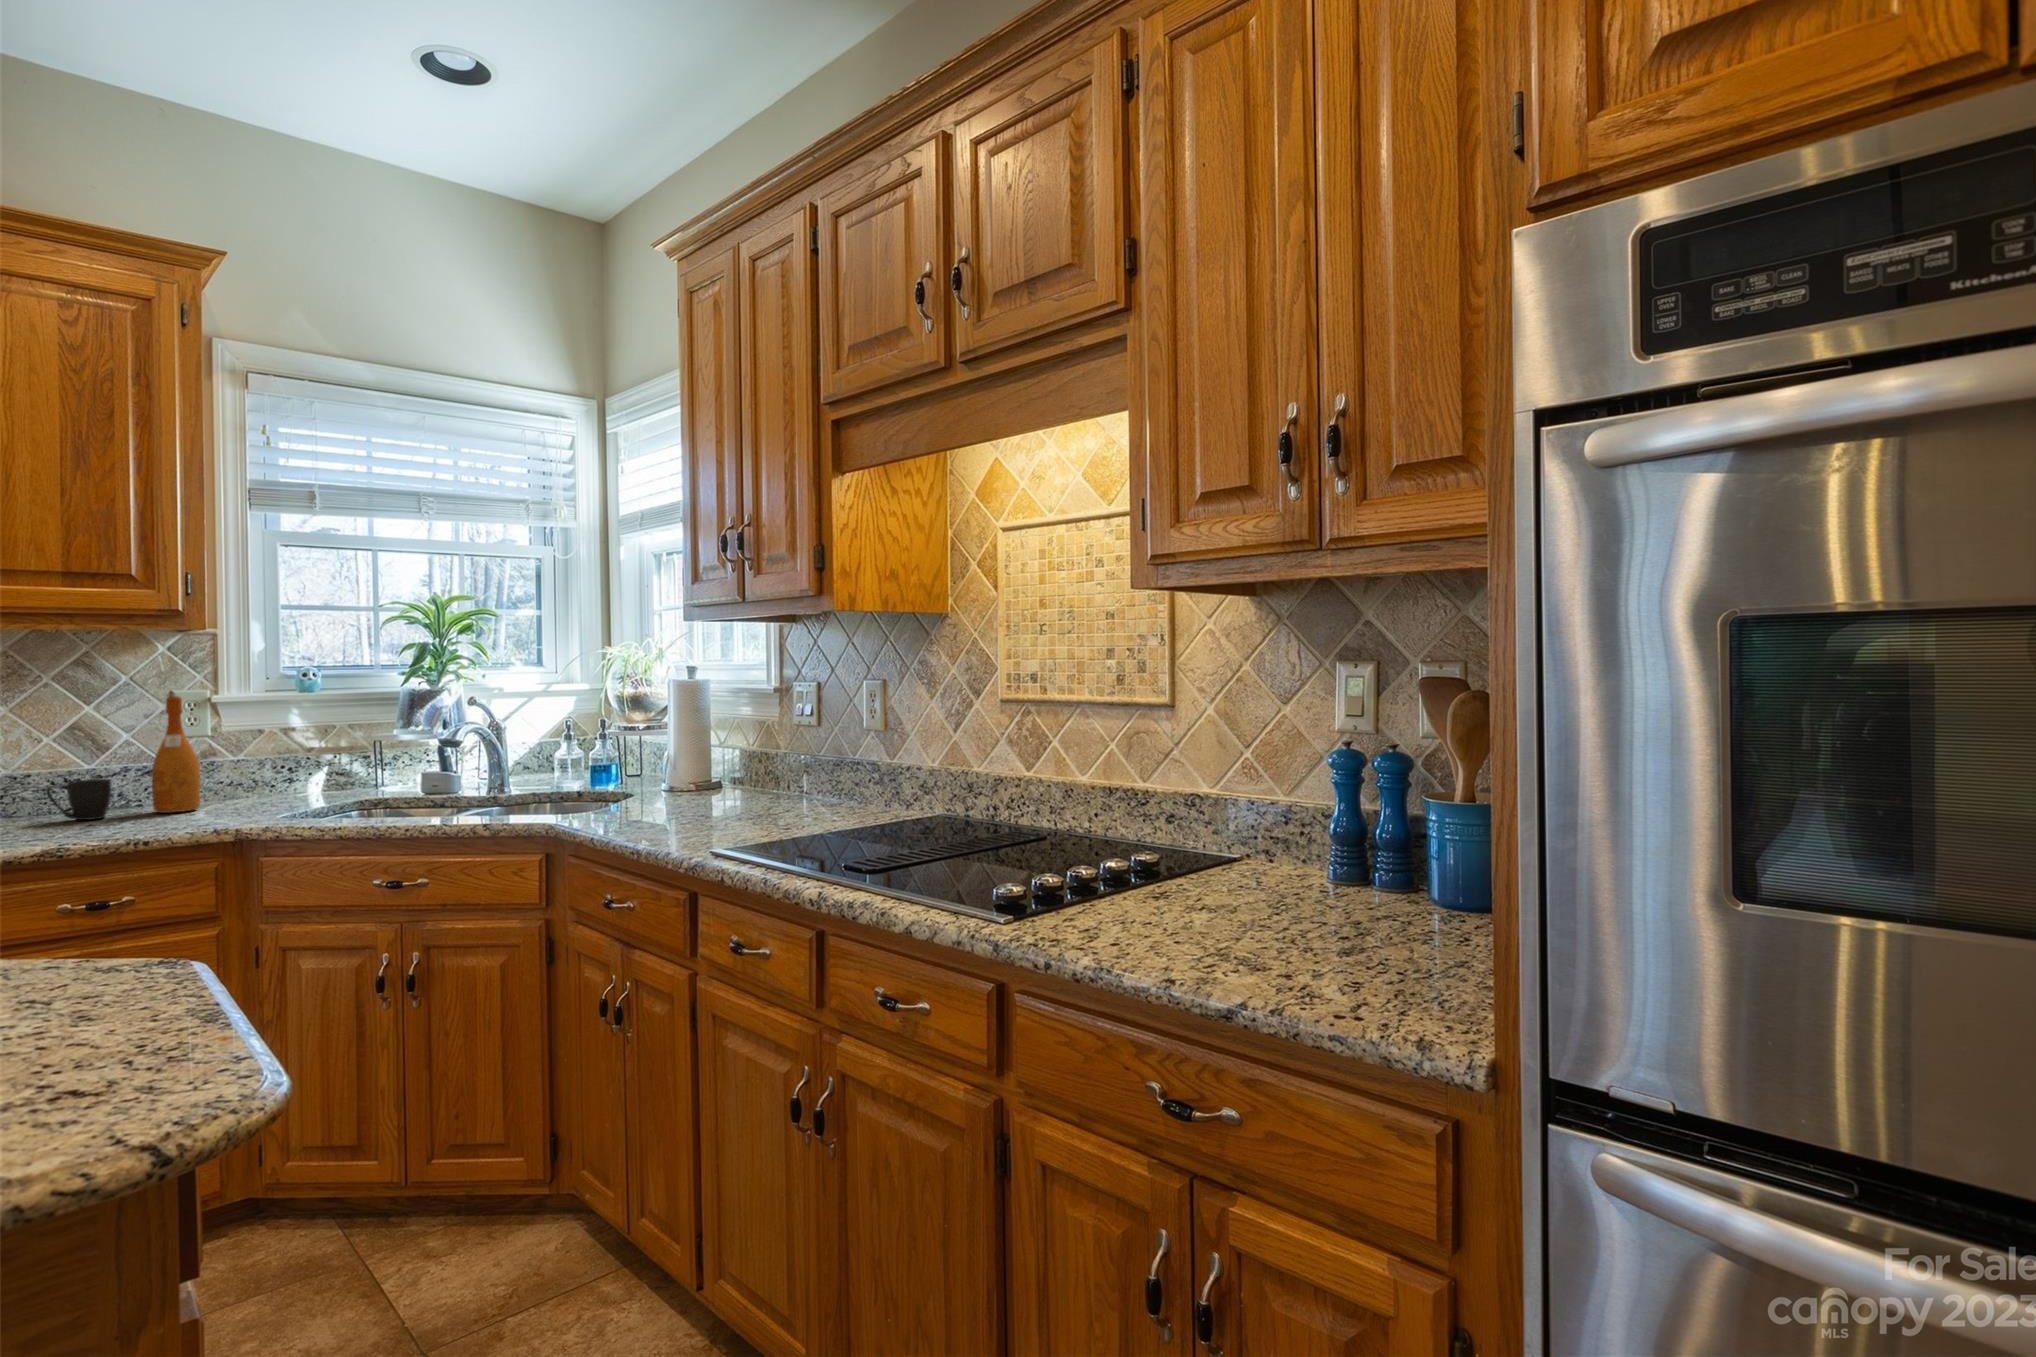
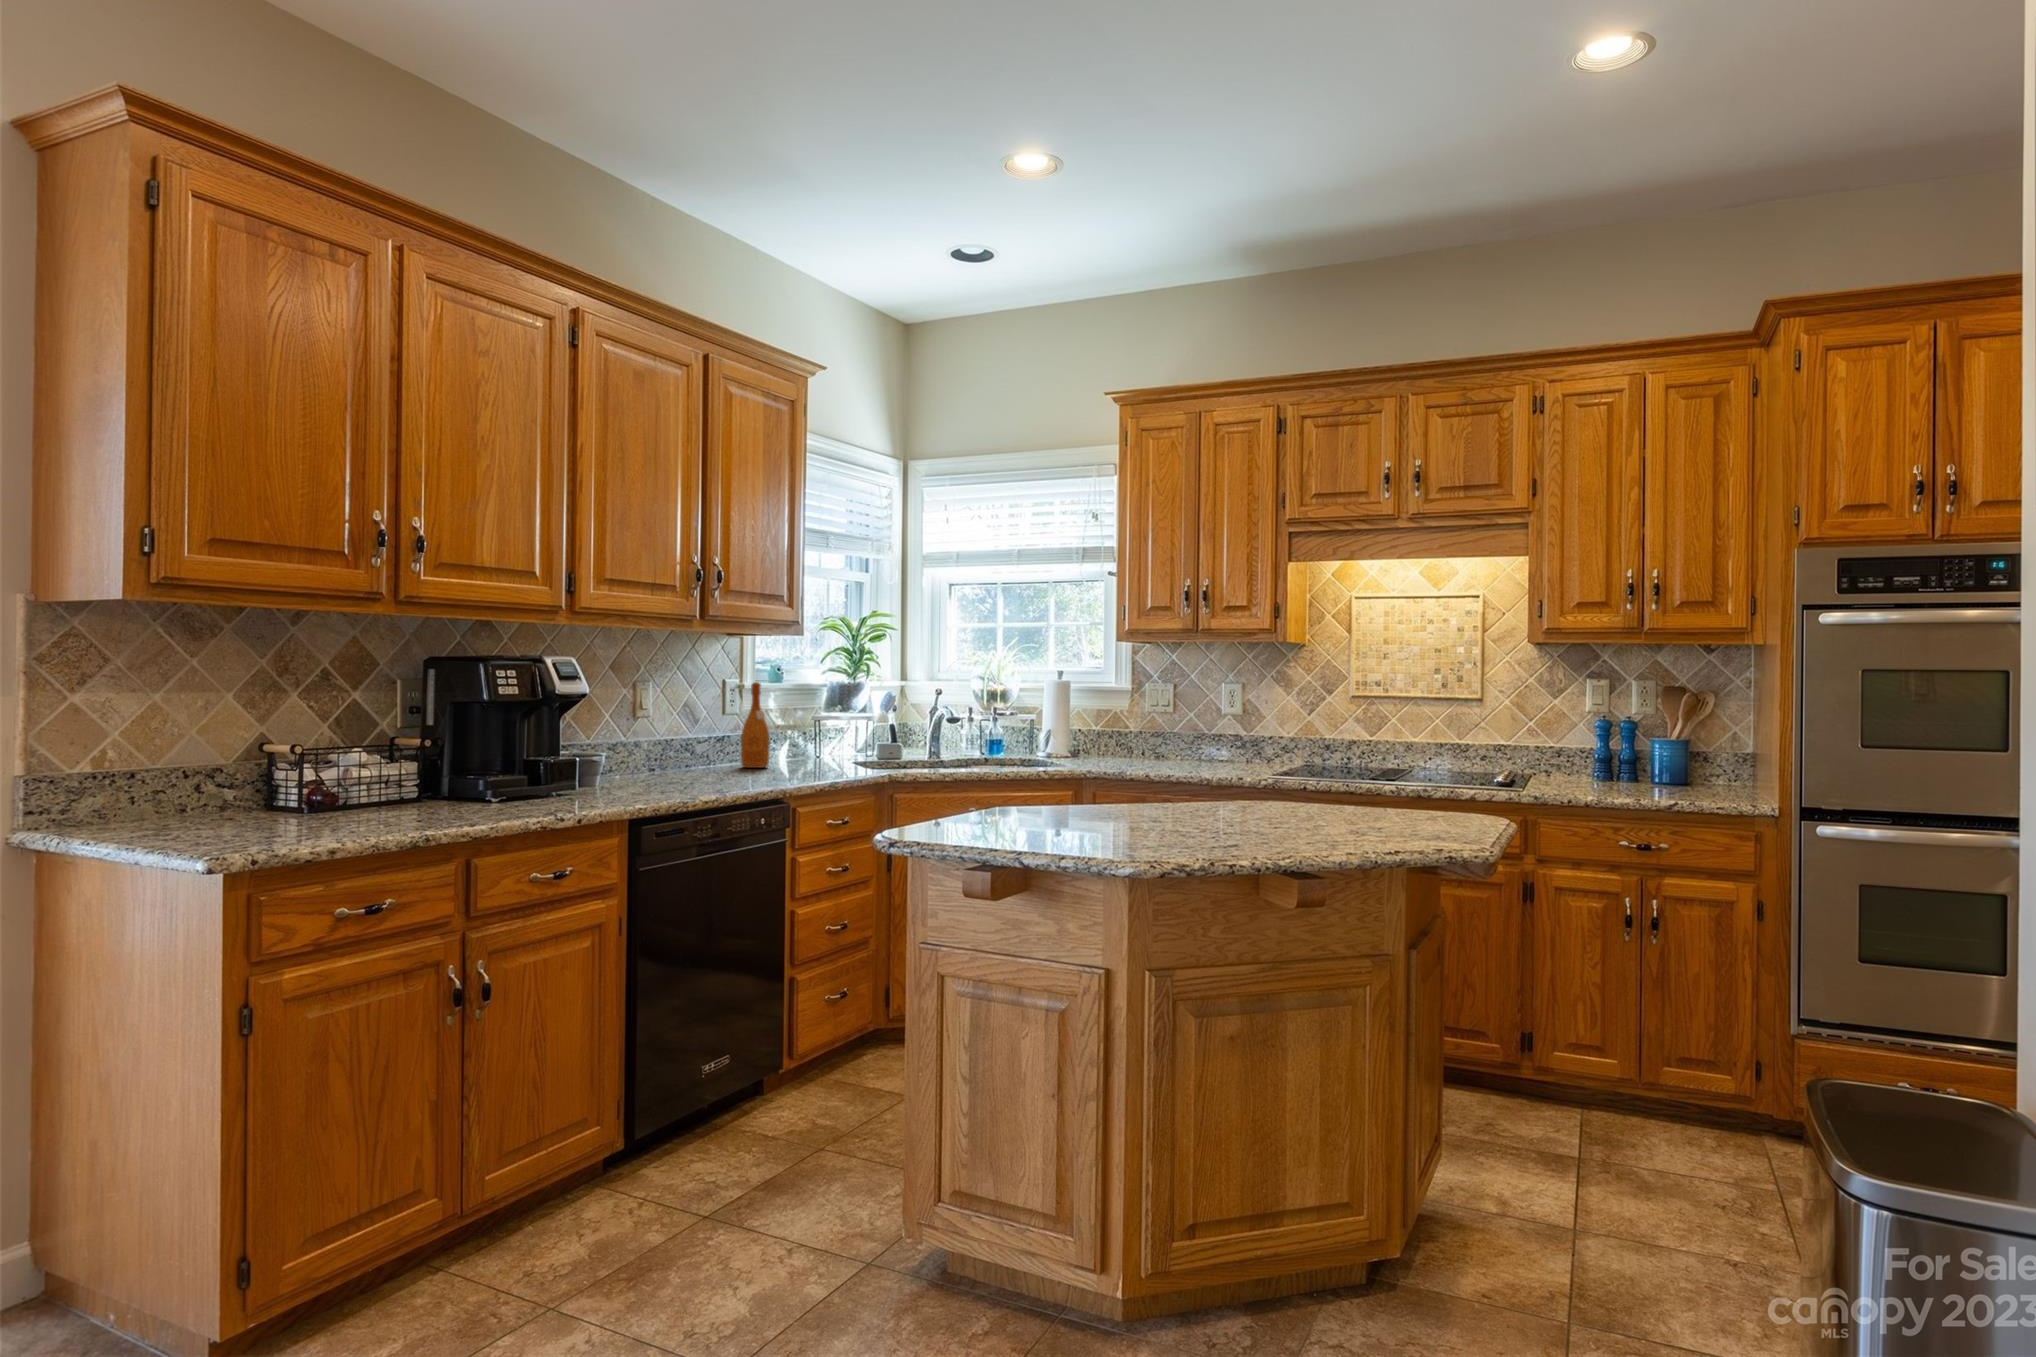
mug: present [46,779,112,820] -> none [709,742,737,771]

